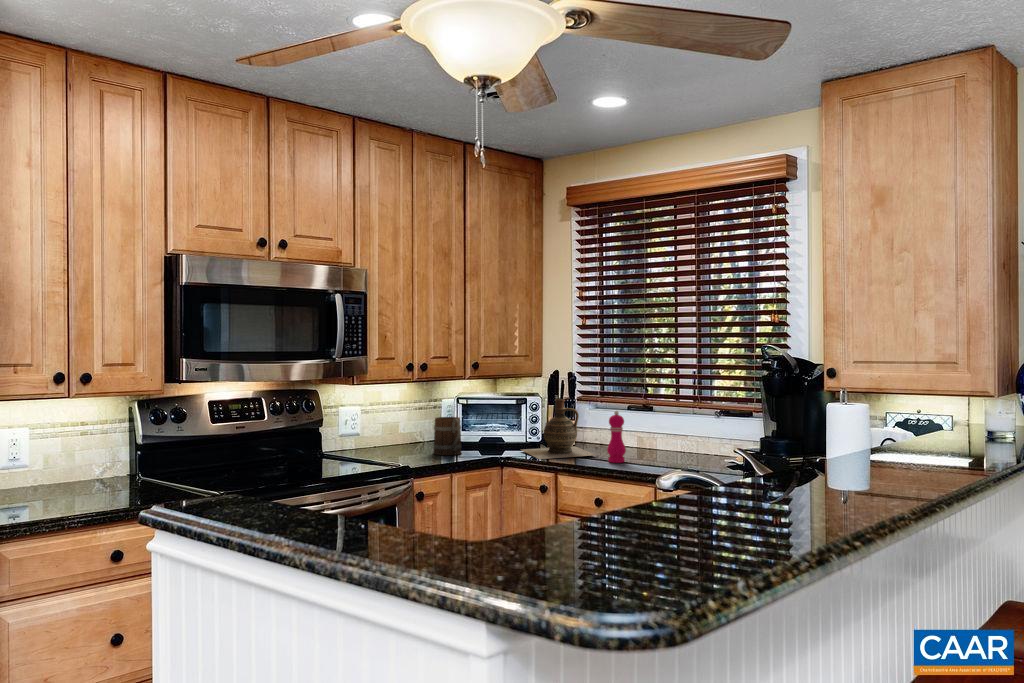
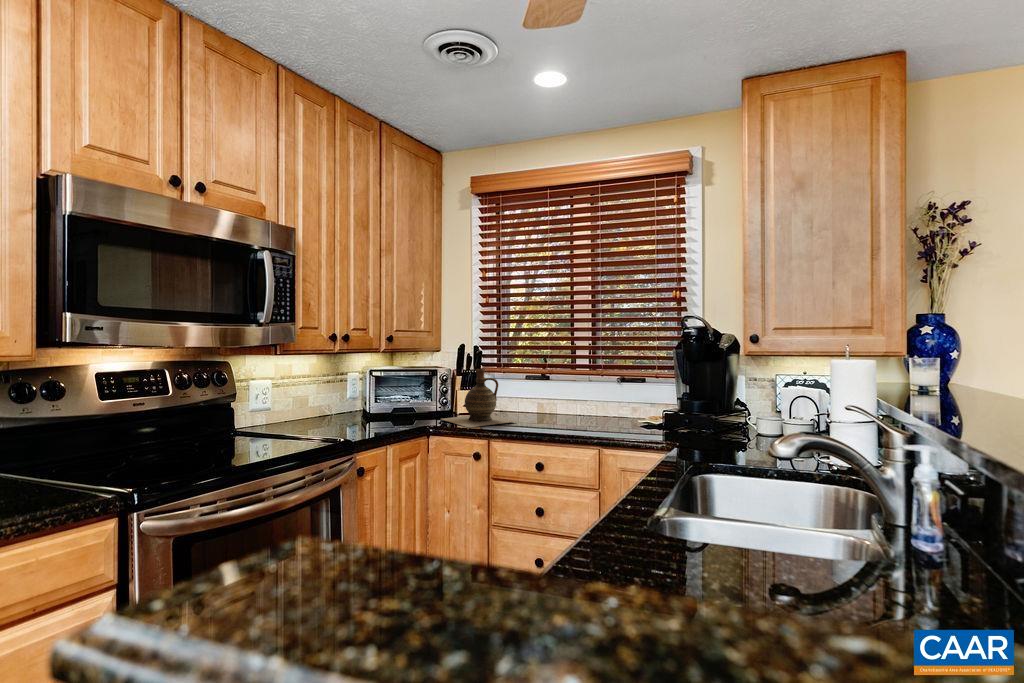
pepper mill: present [607,411,626,463] -> none [534,379,551,428]
mug: present [434,417,462,455] -> none [356,388,390,428]

